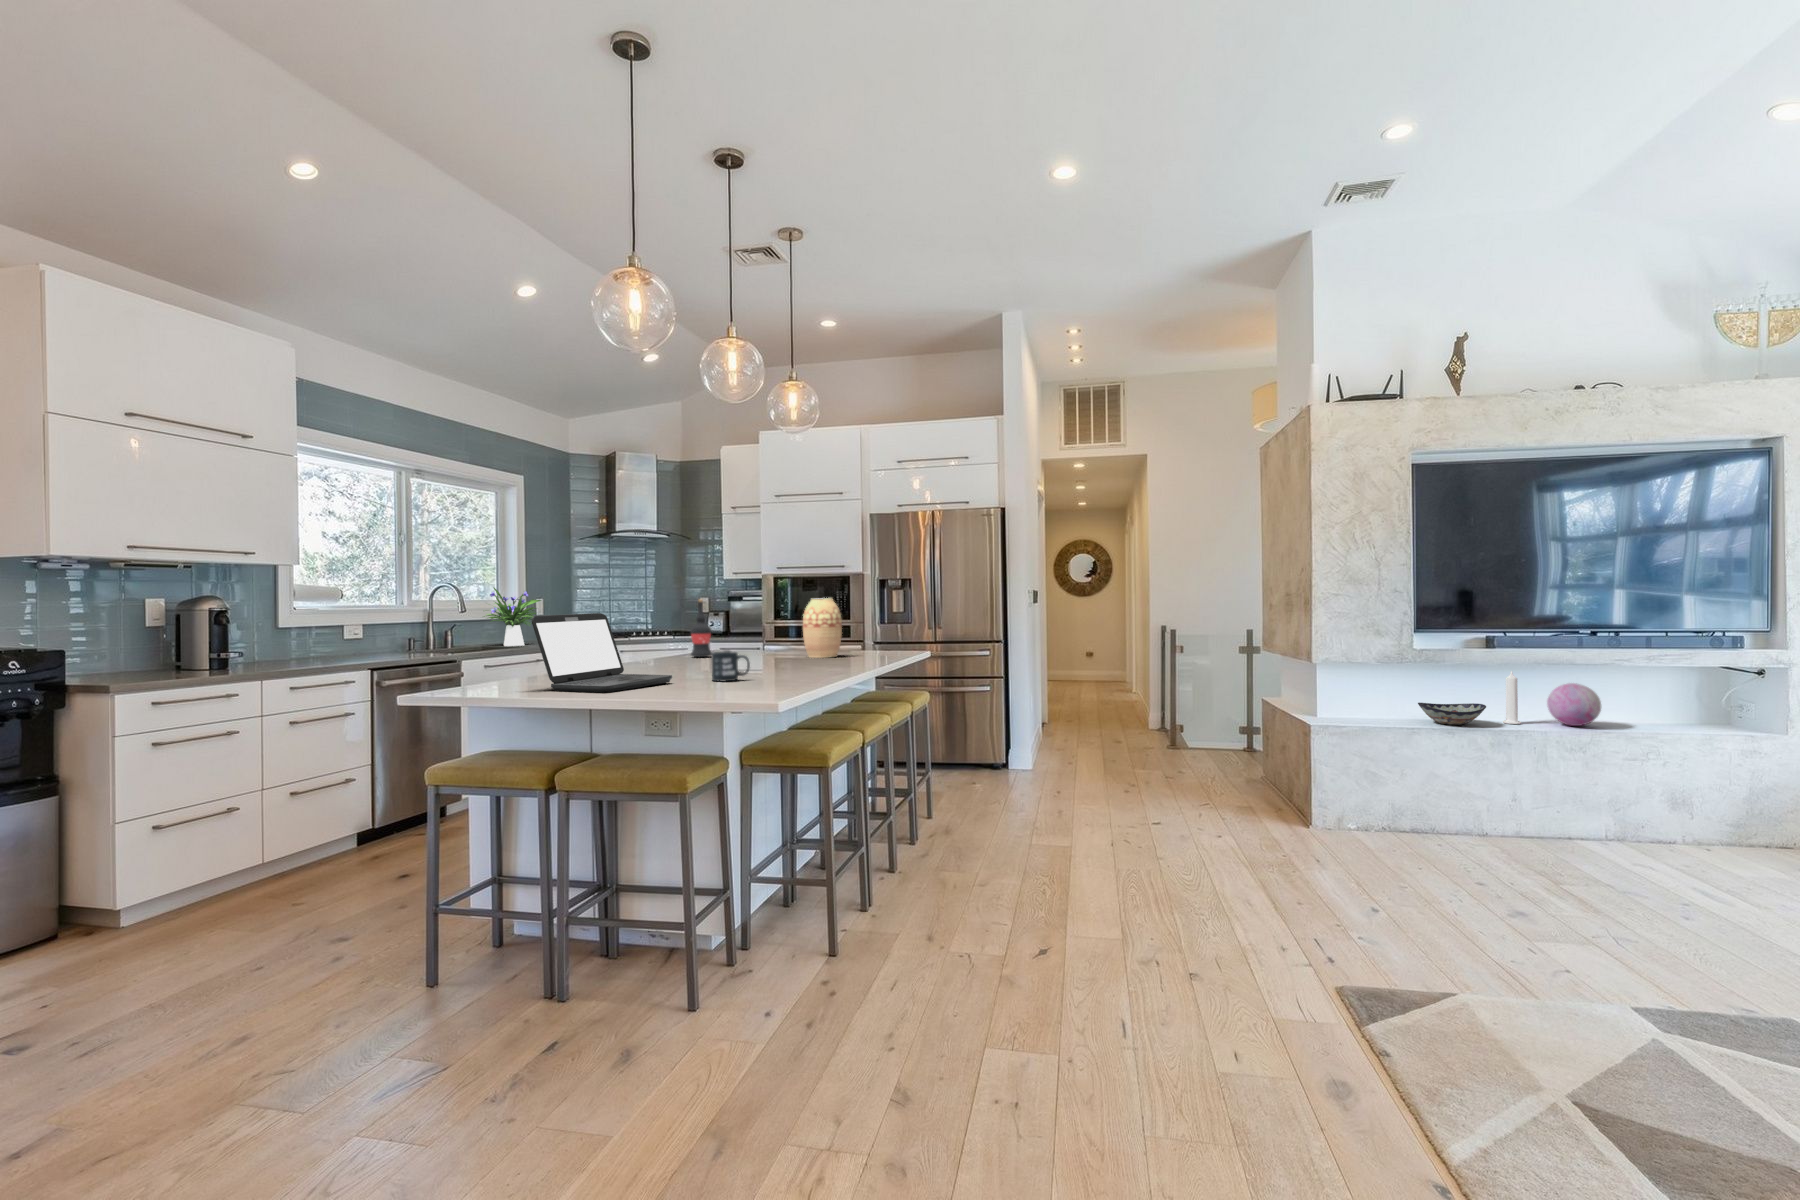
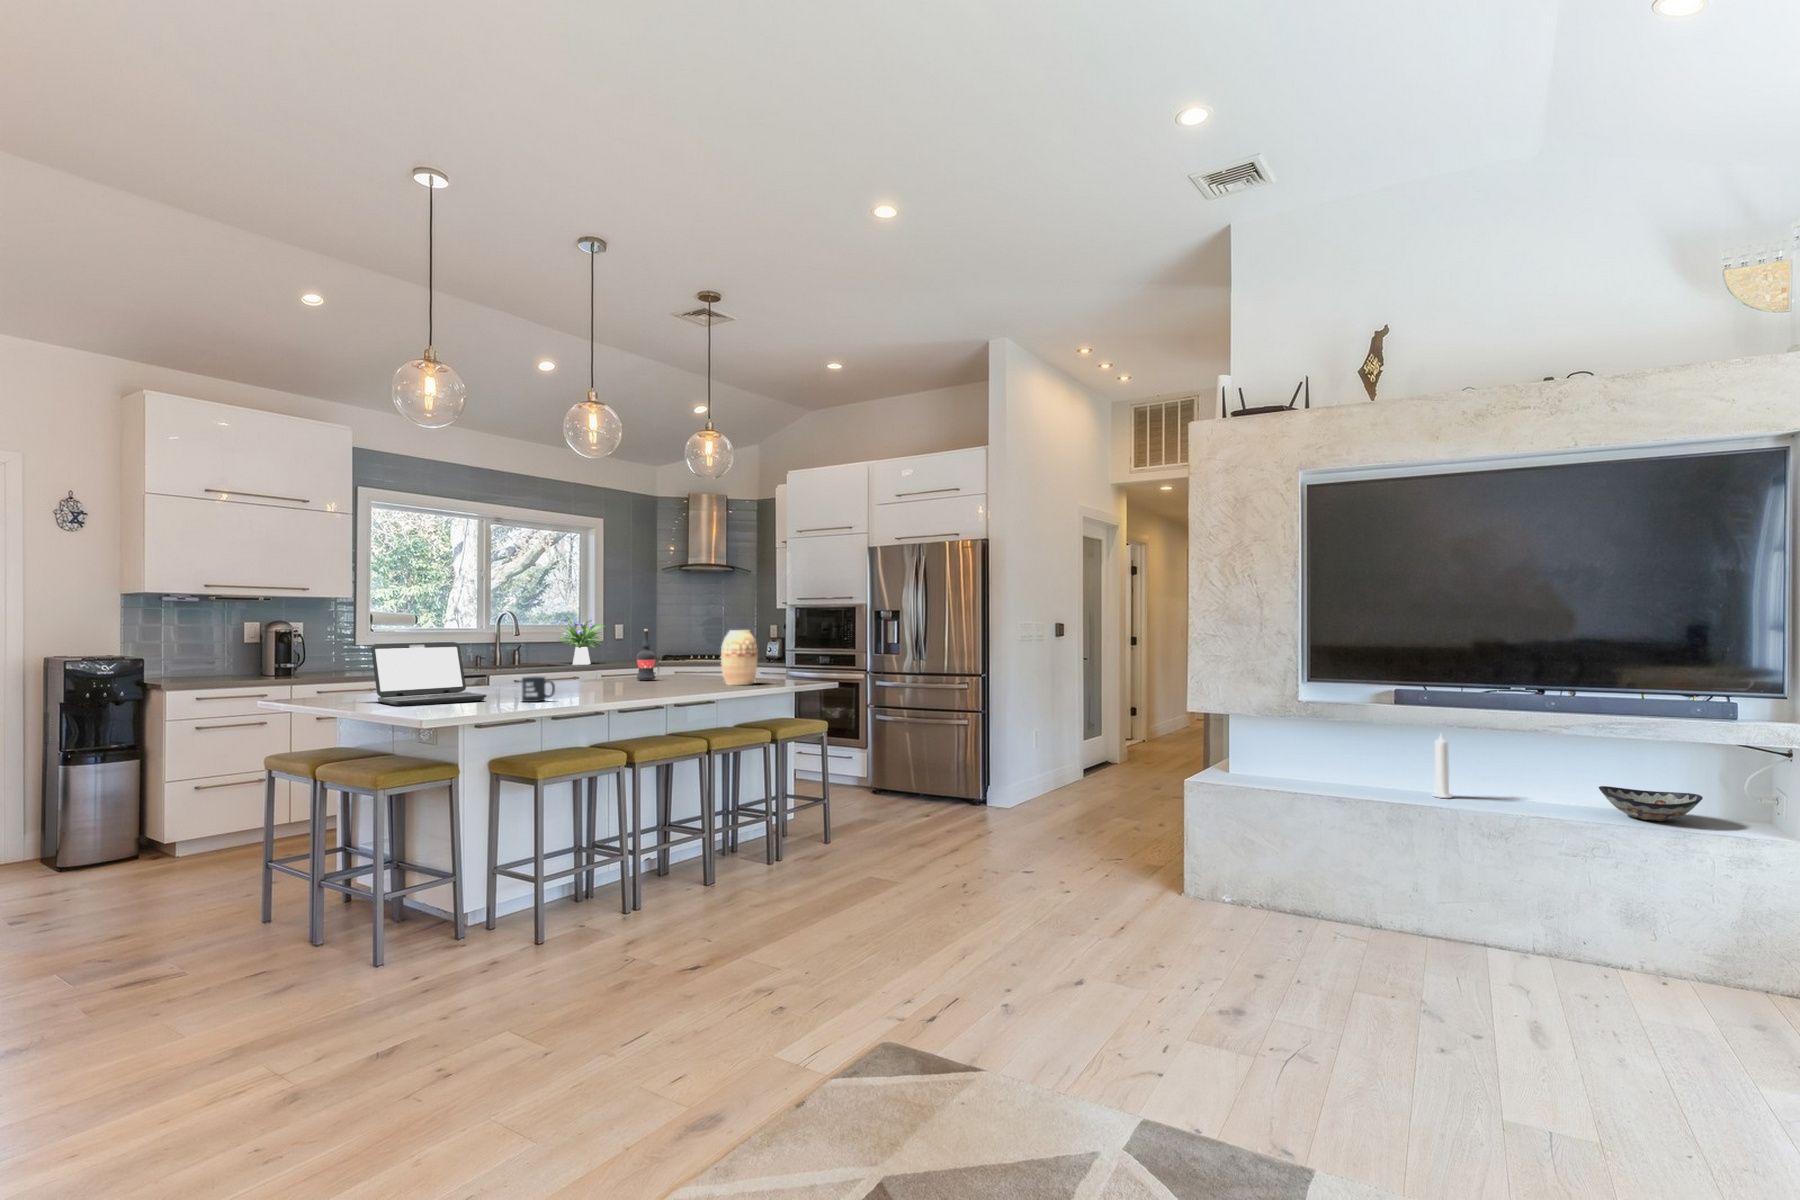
decorative orb: present [1547,683,1601,726] -> none [1486,752,1550,806]
decorative bowl: present [1418,703,1486,725] -> present [1599,786,1703,821]

